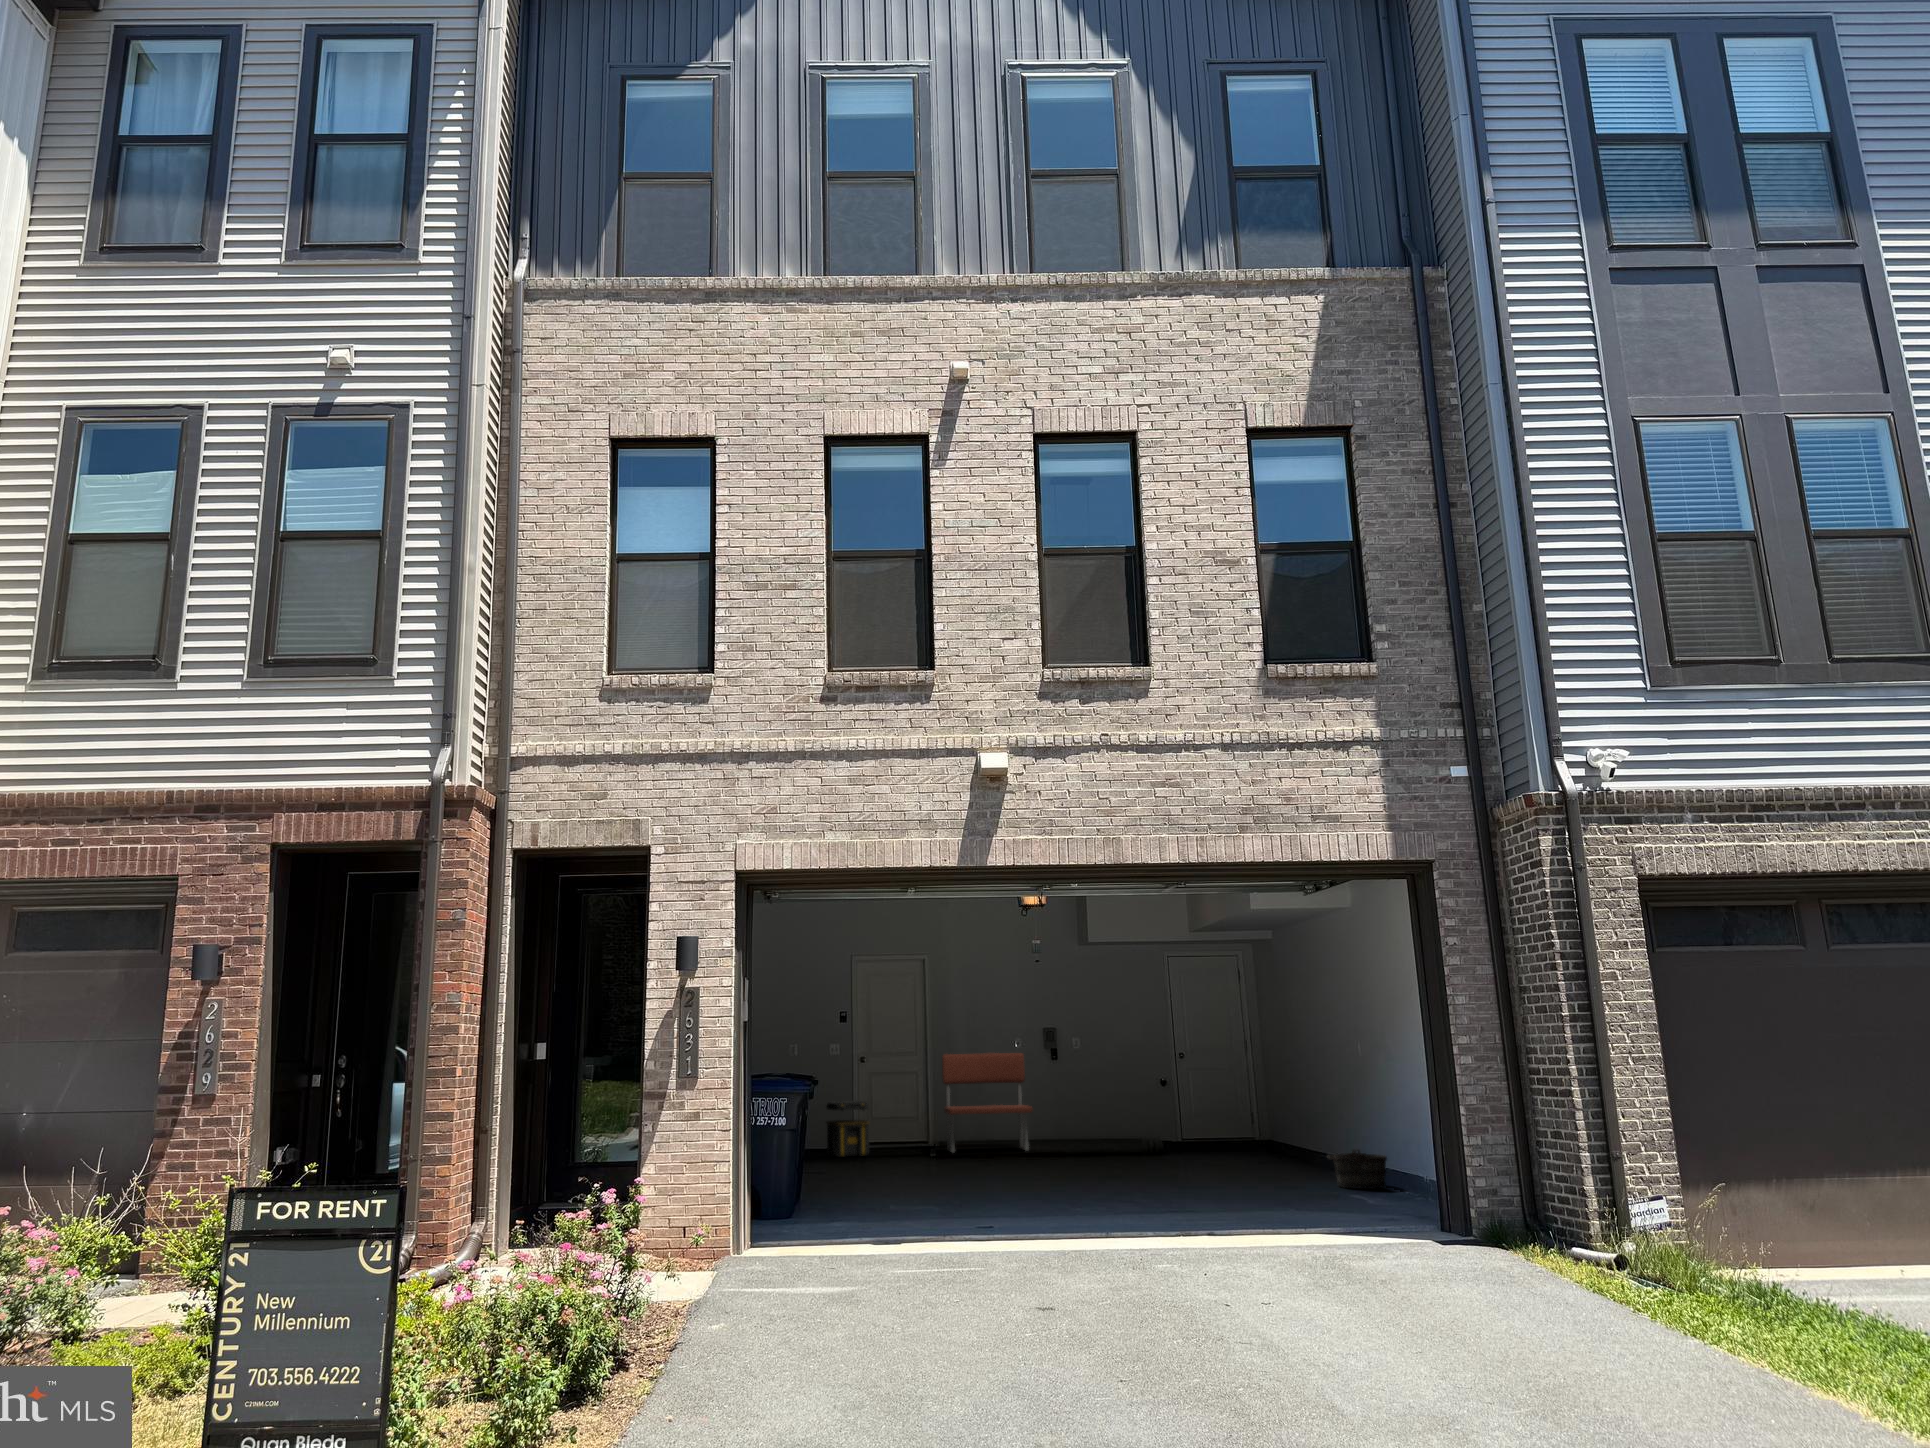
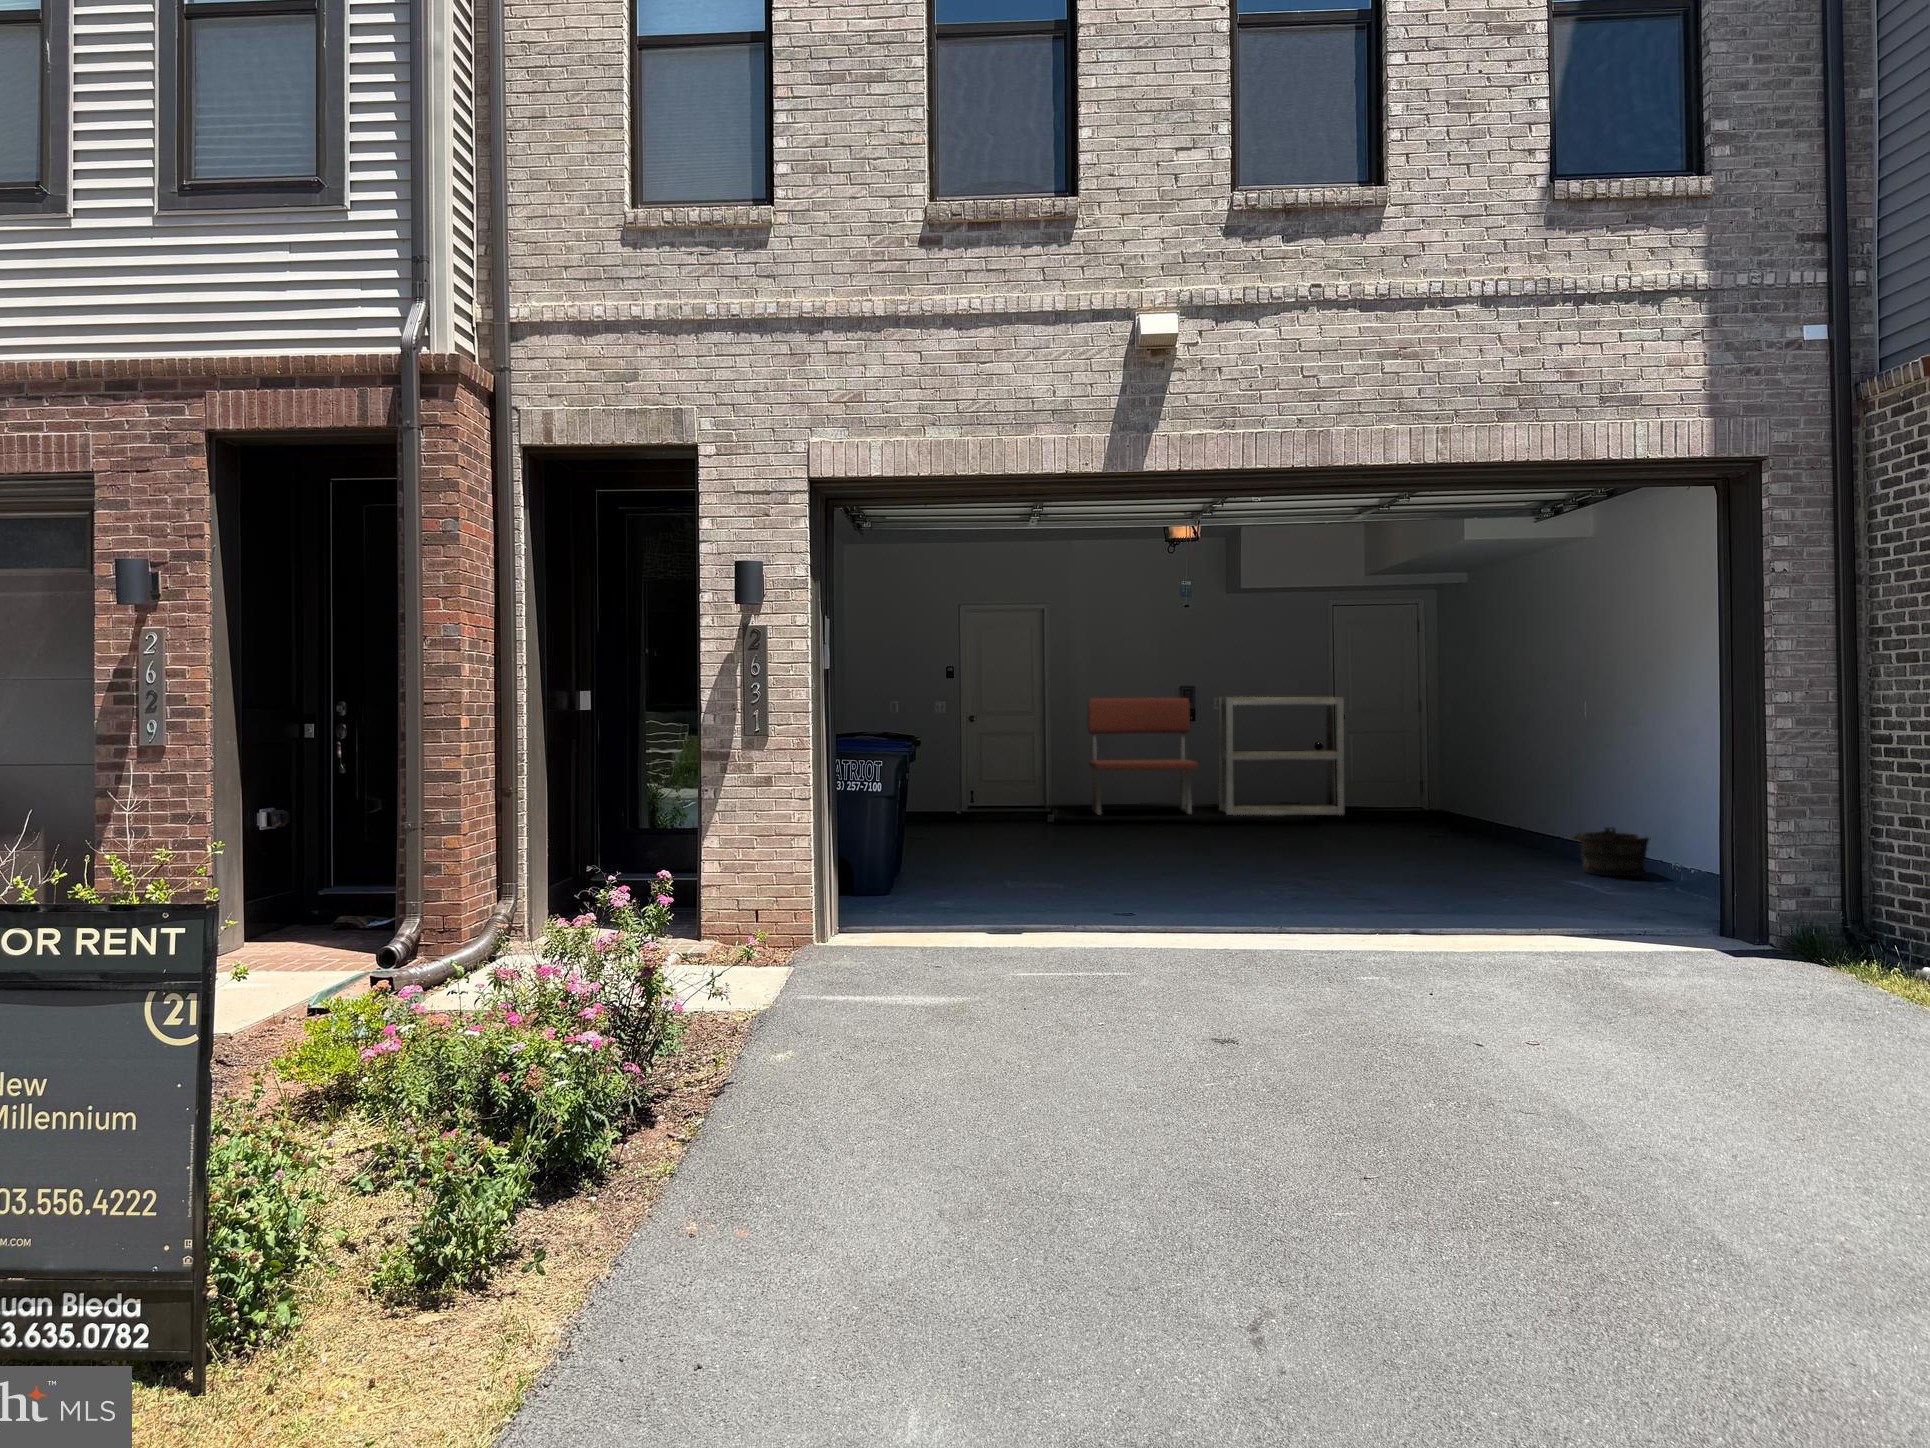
shelving unit: none [1047,1051,1152,1151] -> present [1219,697,1344,815]
toolbox: present [826,1101,870,1157] -> none [945,752,998,817]

